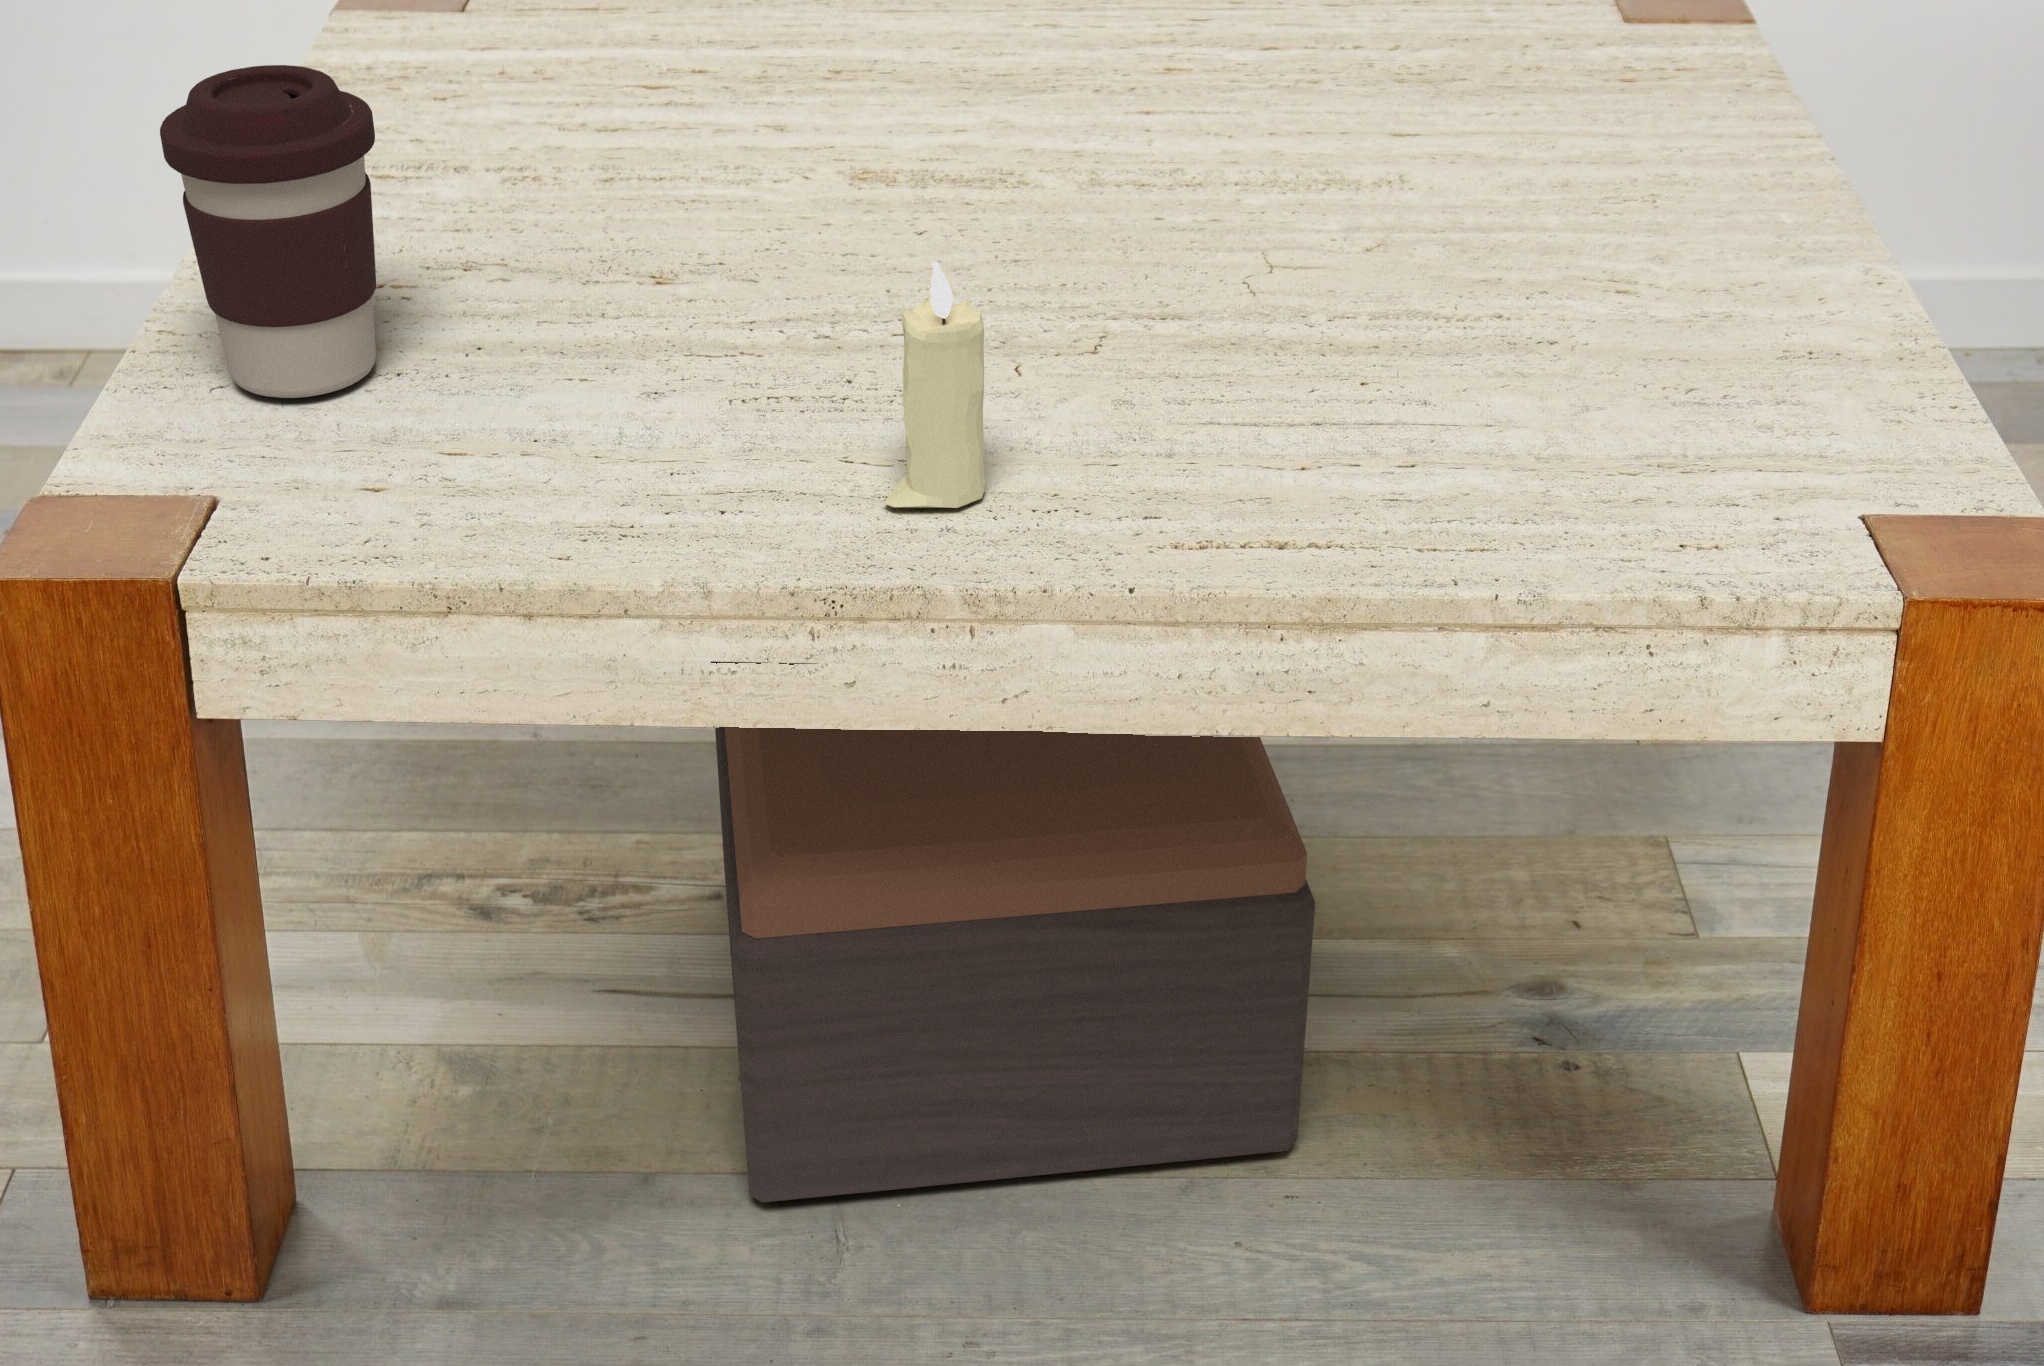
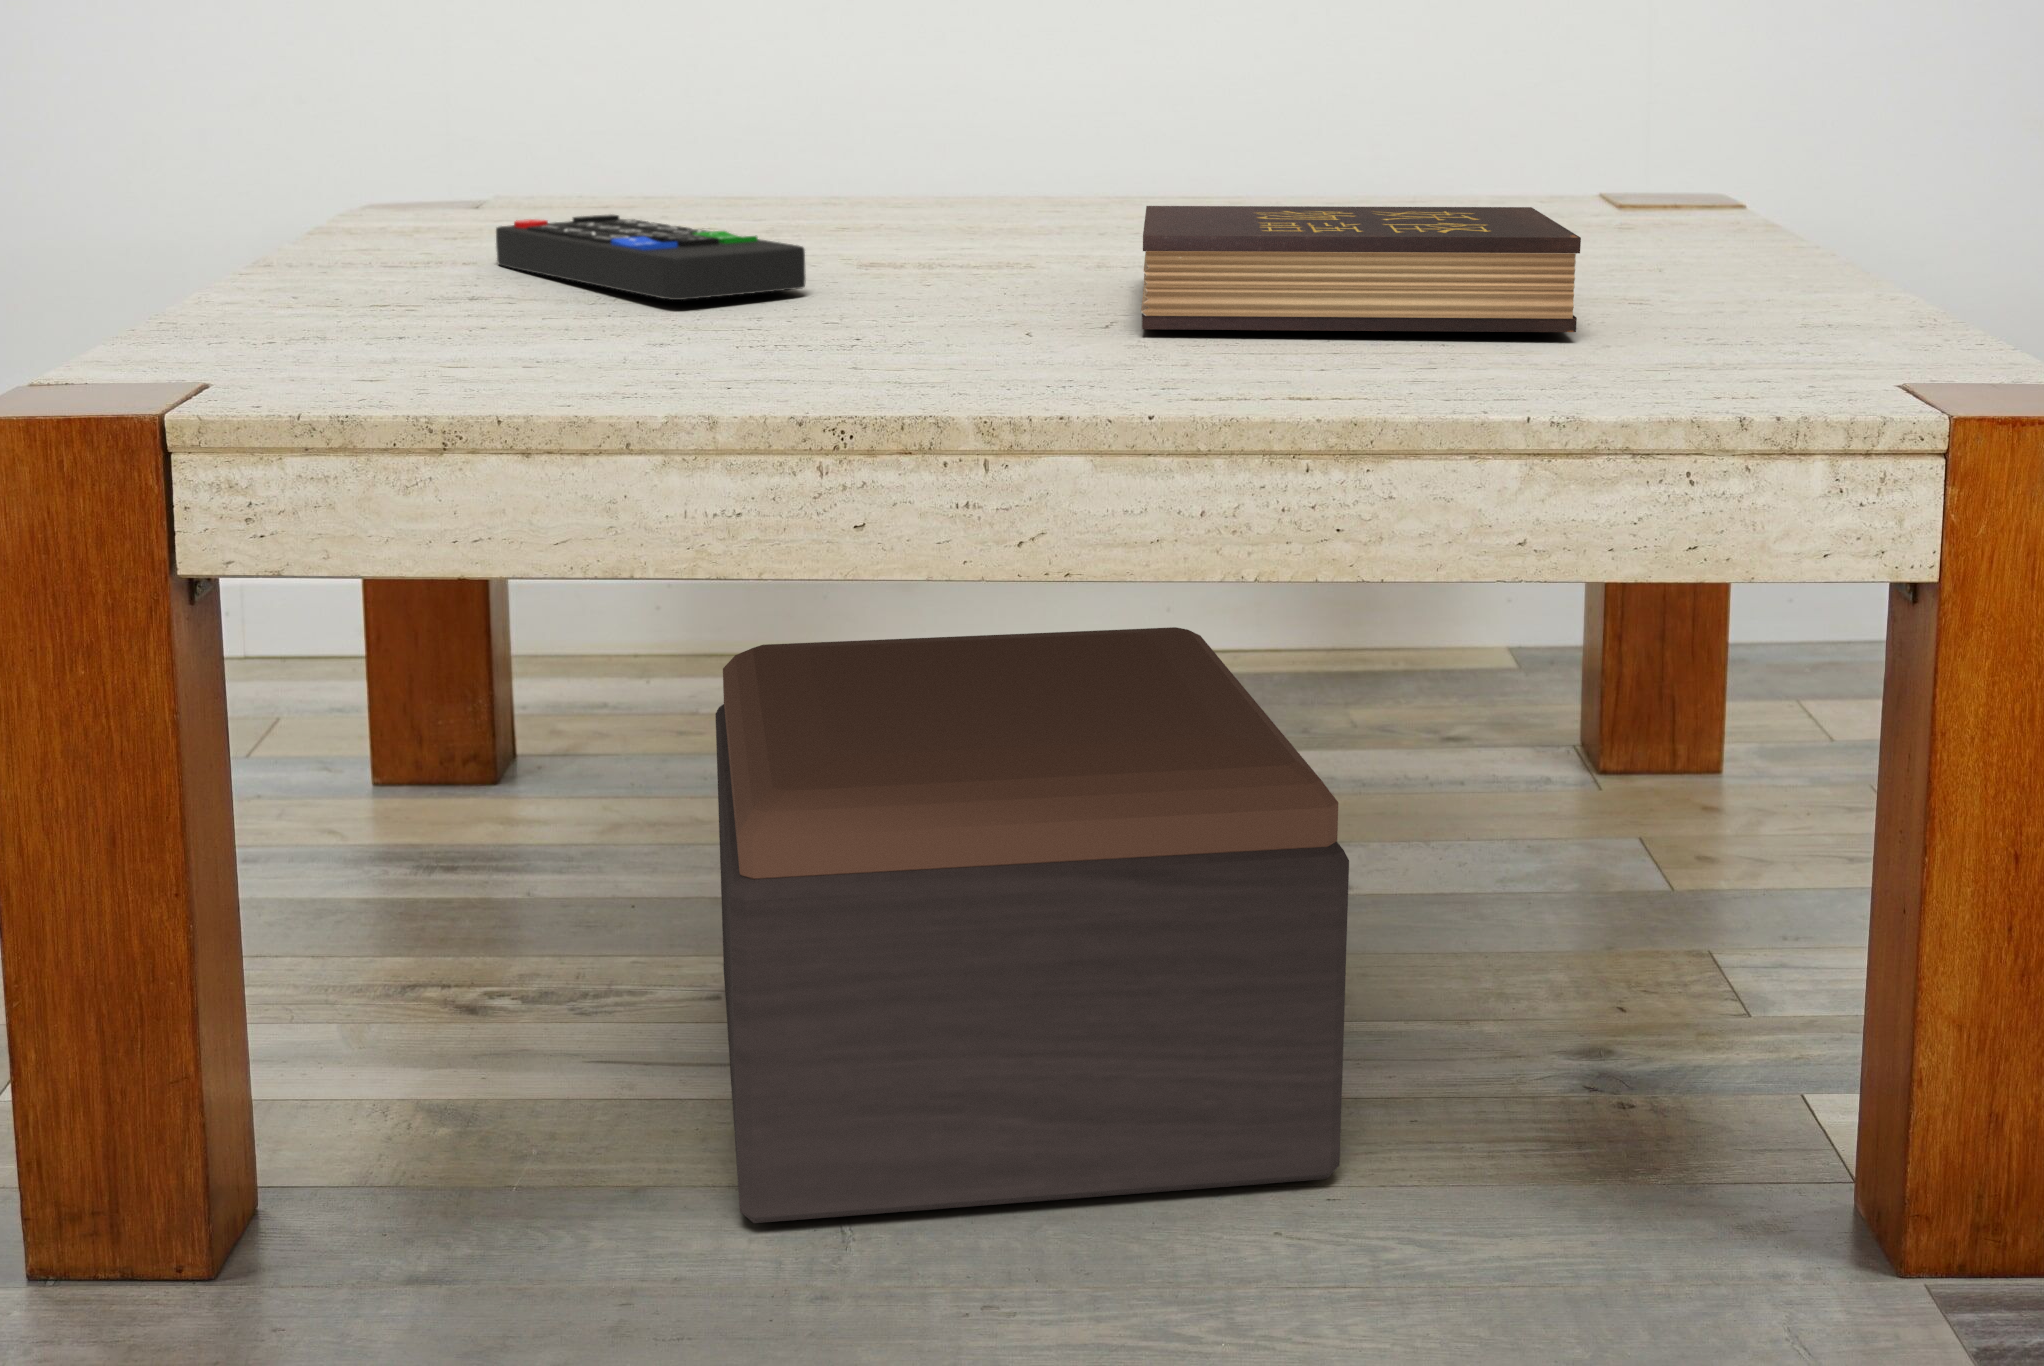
coffee cup: present [160,65,376,398] -> none [197,27,406,336]
remote control: none [467,127,791,311] -> present [496,214,806,300]
hardback book: none [1131,178,1577,400] -> present [1141,206,1581,332]
candle: present [884,262,985,508] -> none [896,112,998,378]

